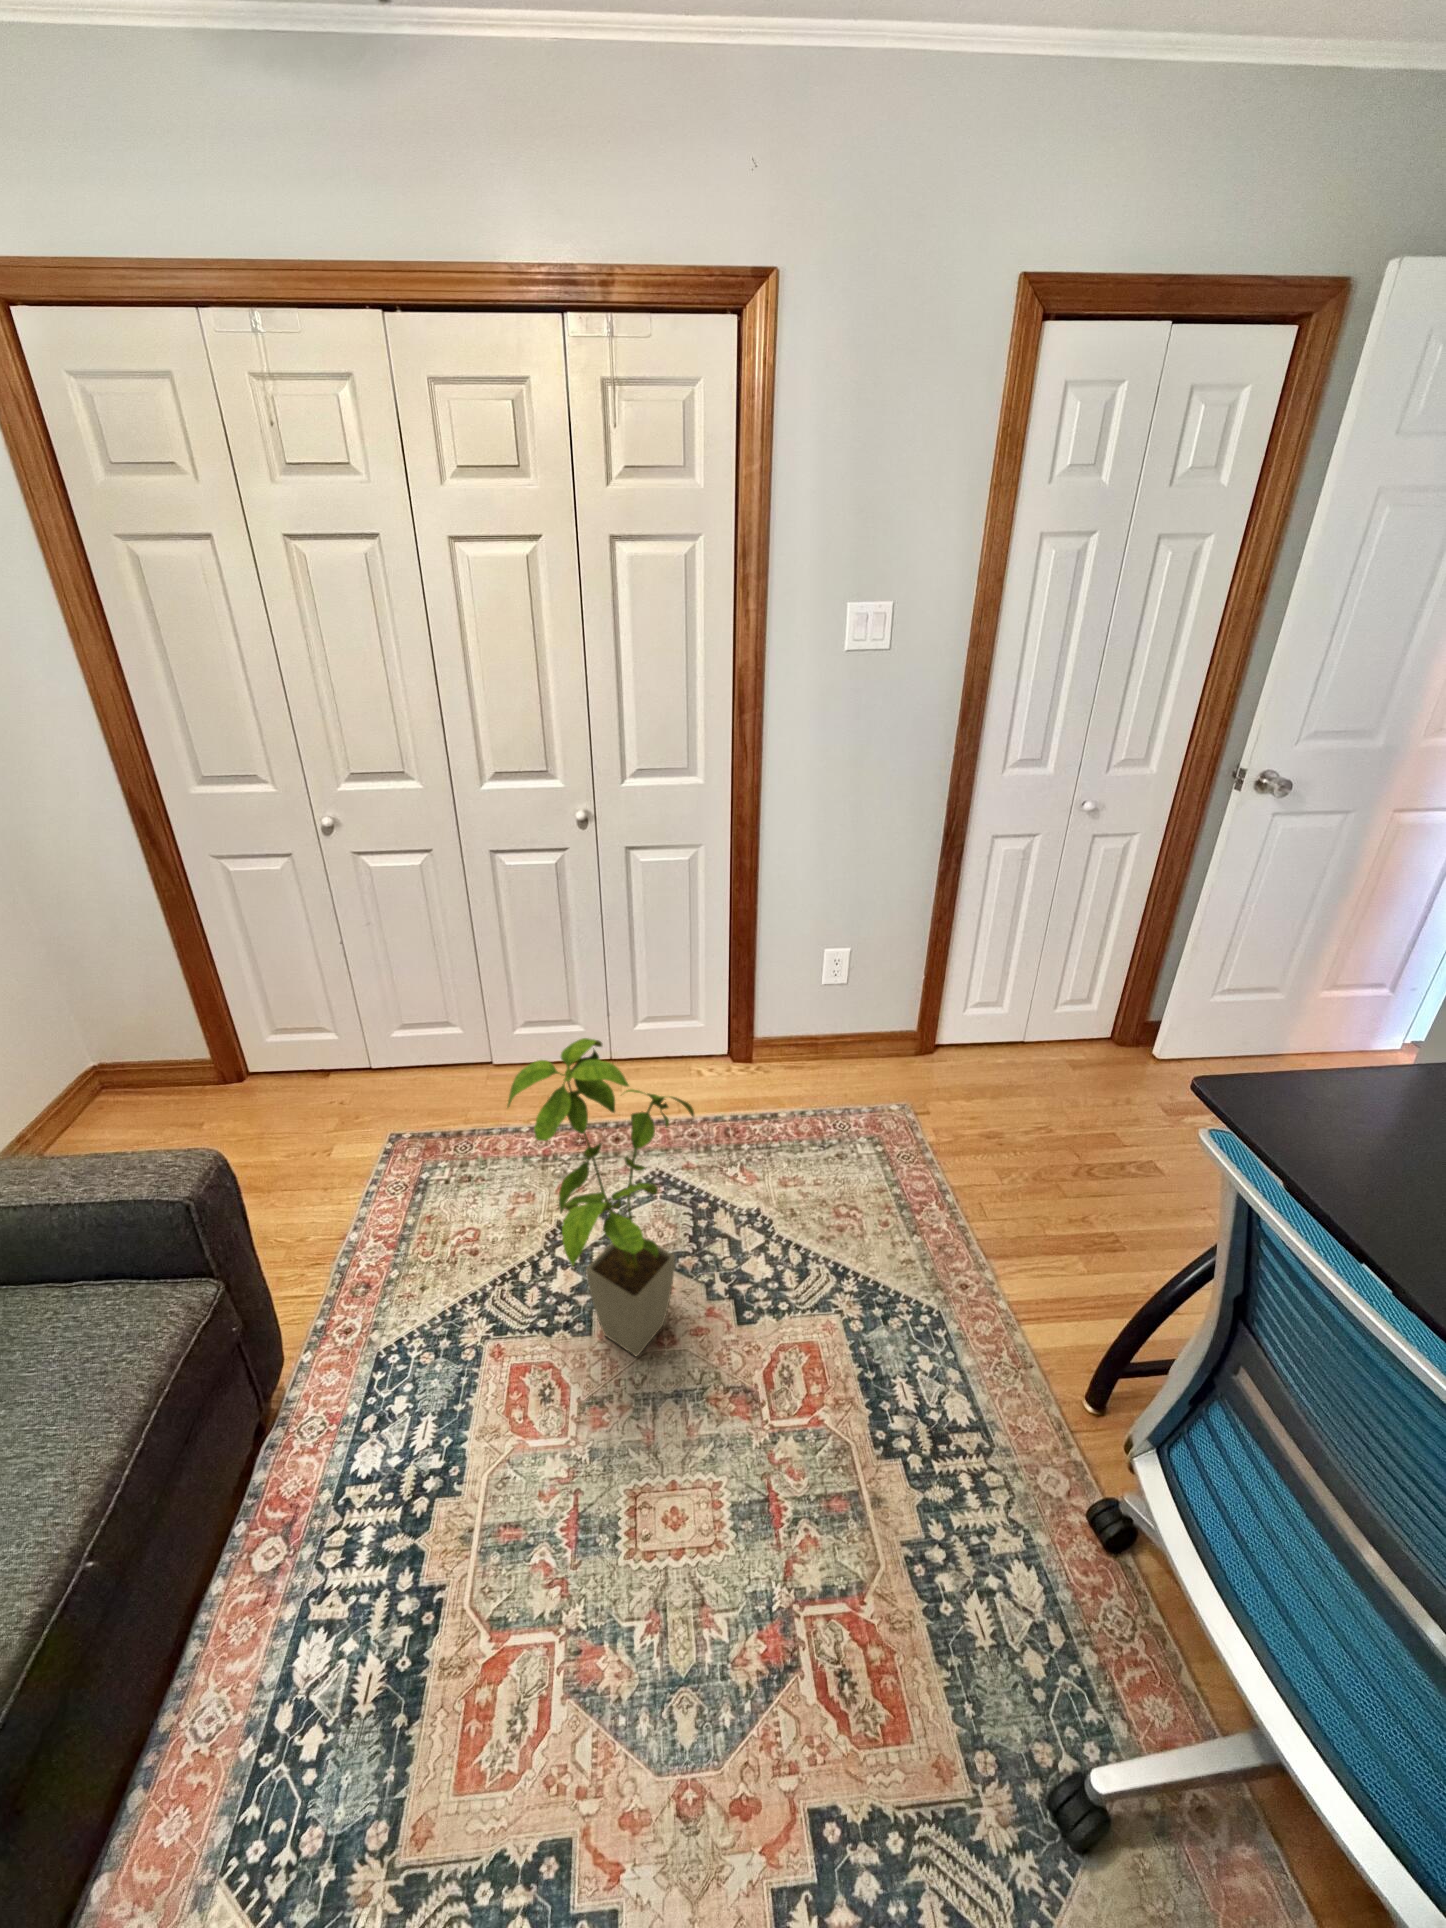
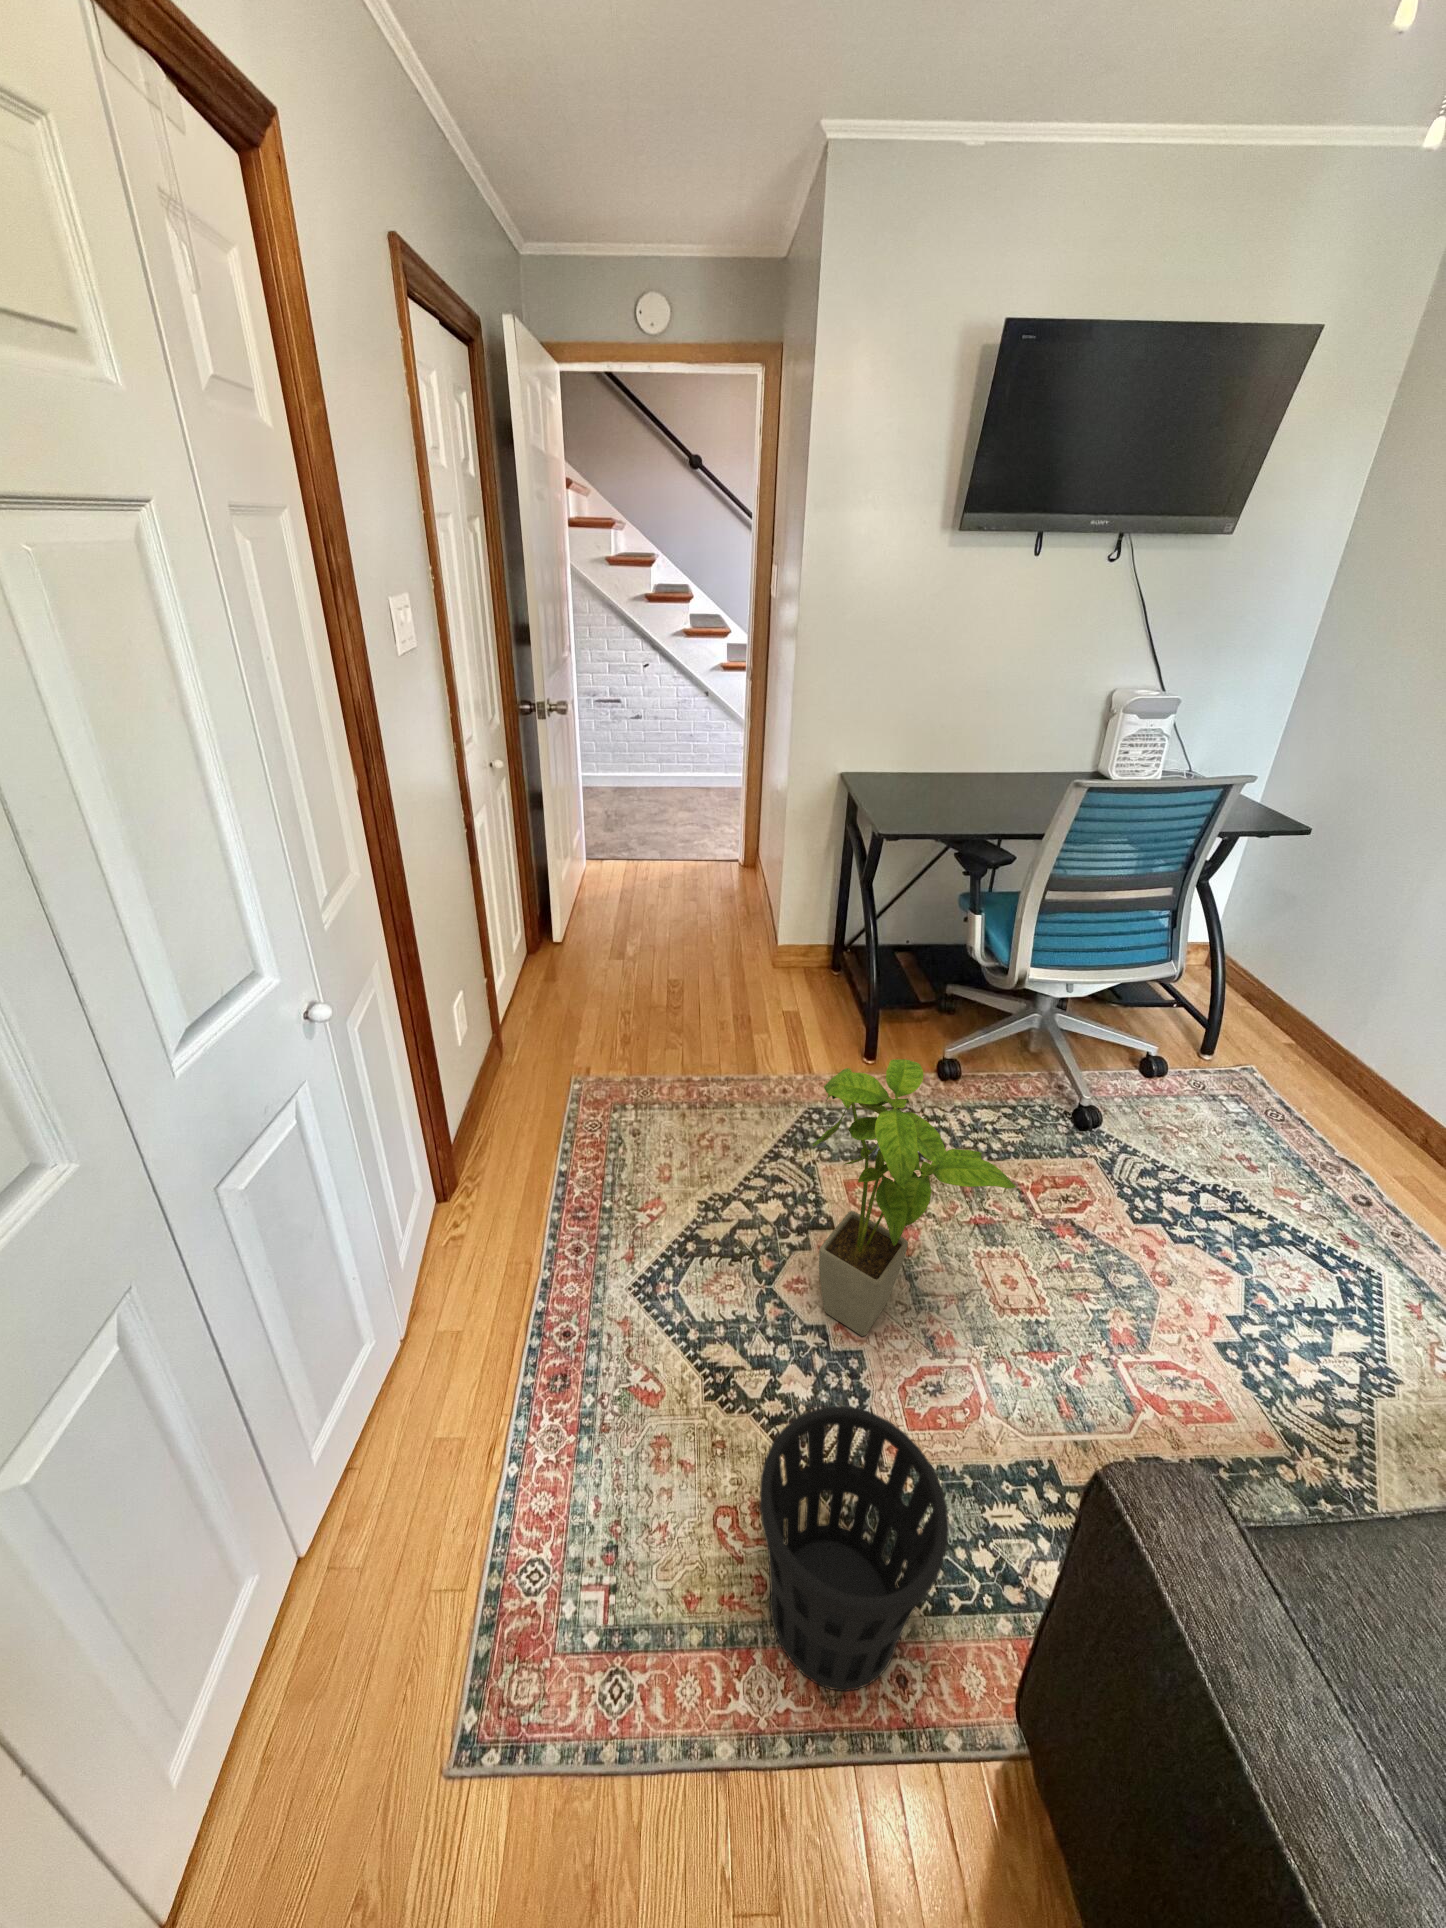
wastebasket: none [316,1150,450,1334] -> present [759,1406,949,1691]

